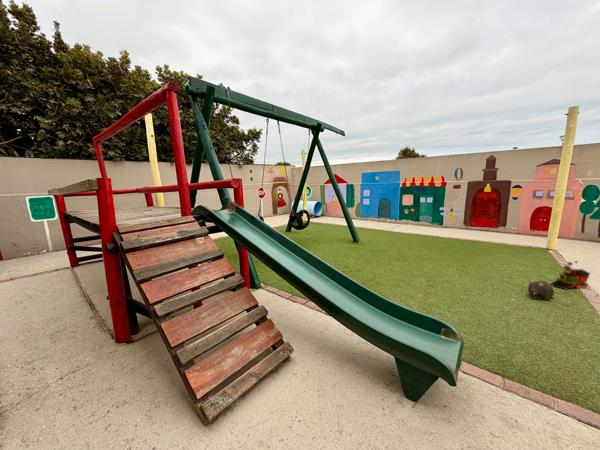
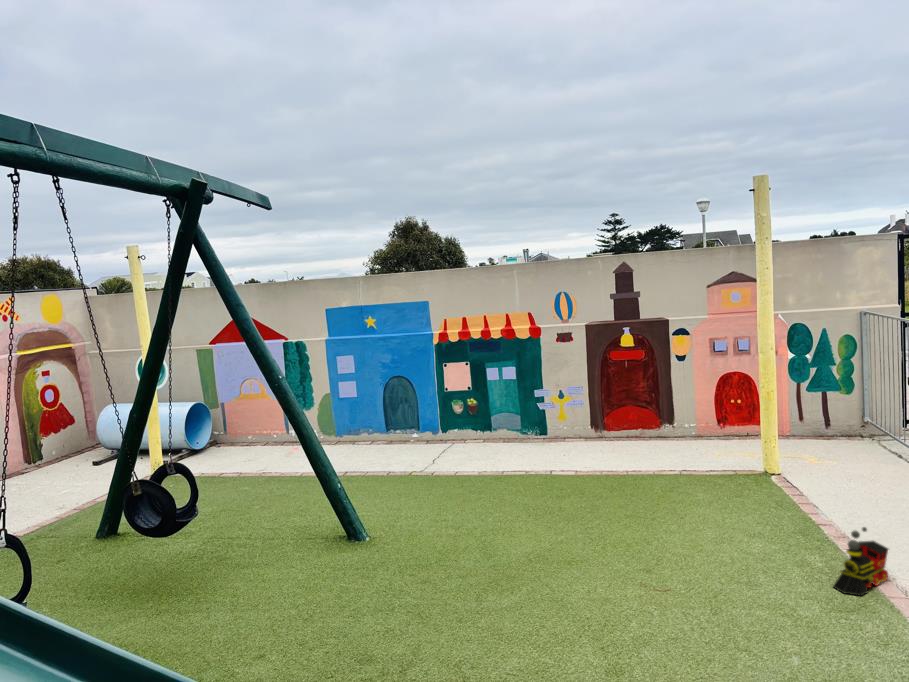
plush toy: present [528,281,554,300] -> none [815,597,860,642]

